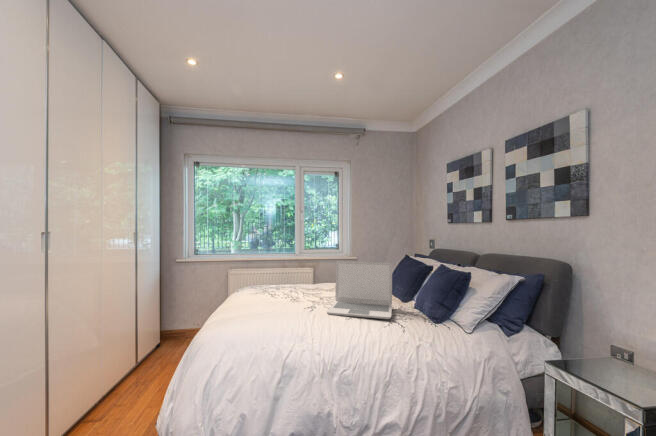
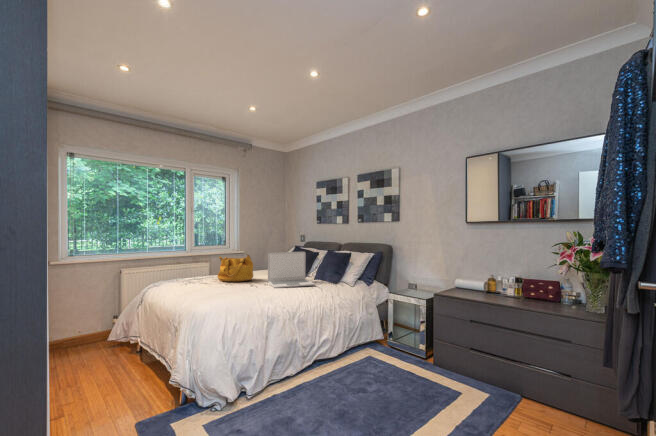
handbag: none [284,260,325,296] -> present [218,255,253,282]

